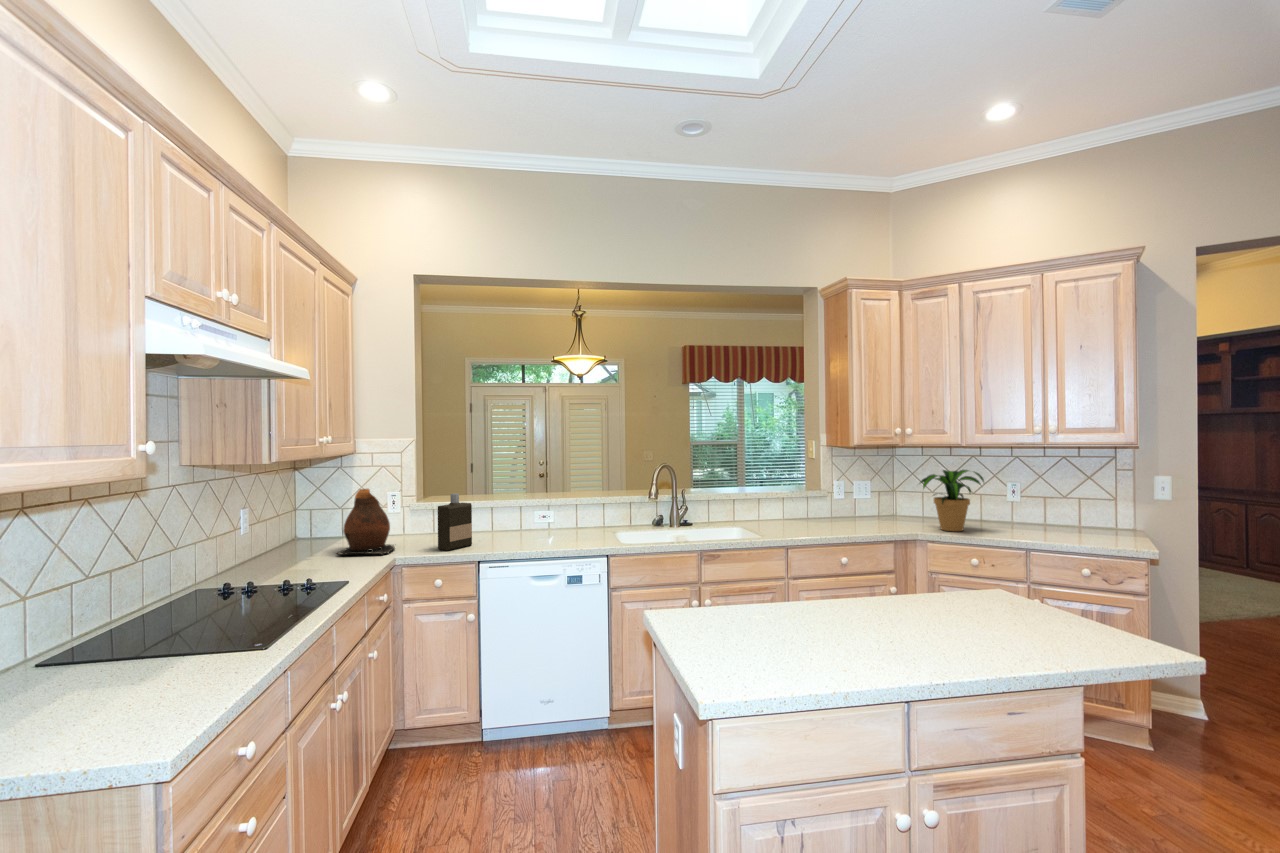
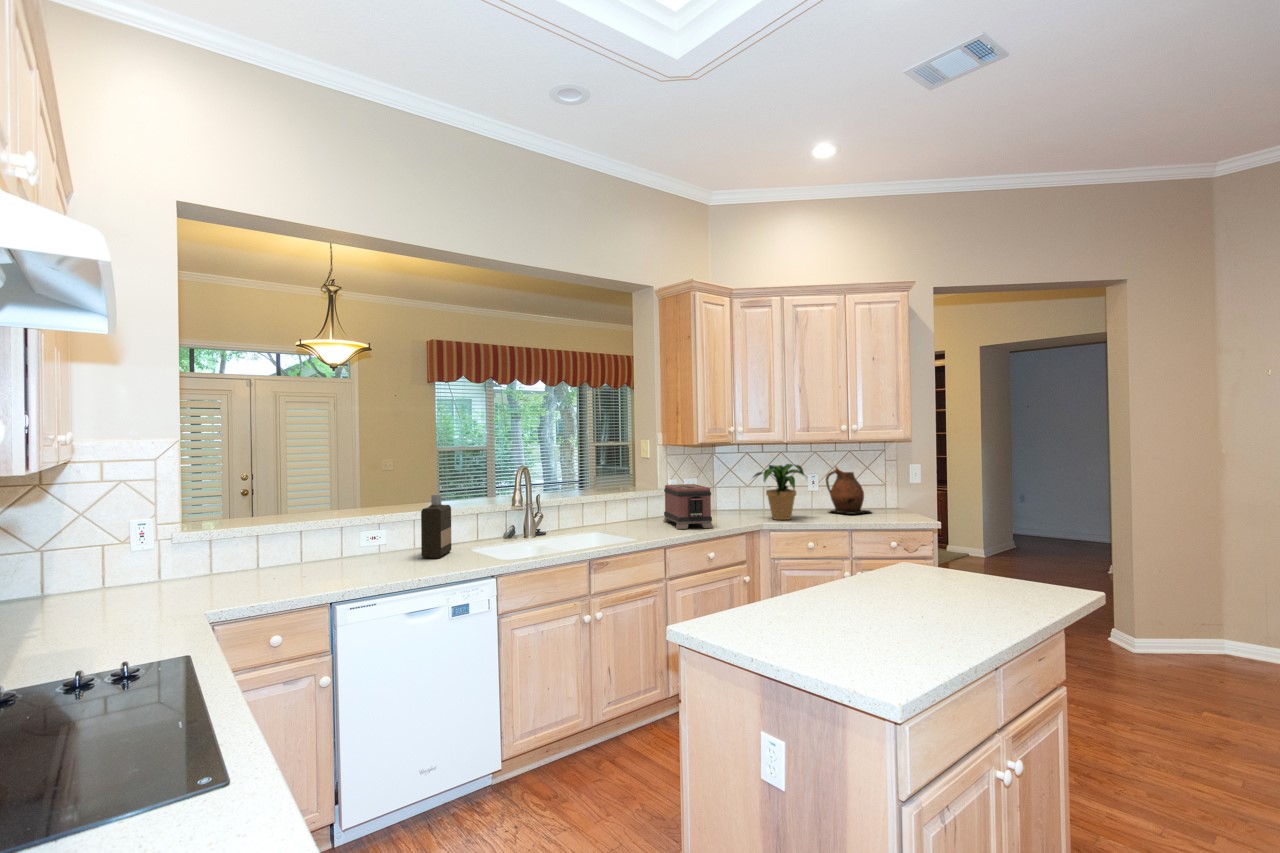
toaster: none [815,486,855,533] -> present [663,484,713,529]
ceramic pitcher: present [337,489,395,555] -> present [826,466,870,514]
bottle: present [438,493,472,551] -> present [421,494,451,558]

